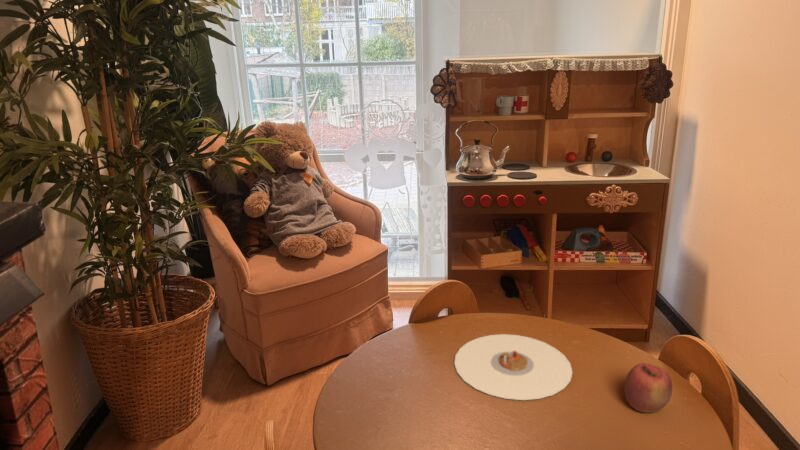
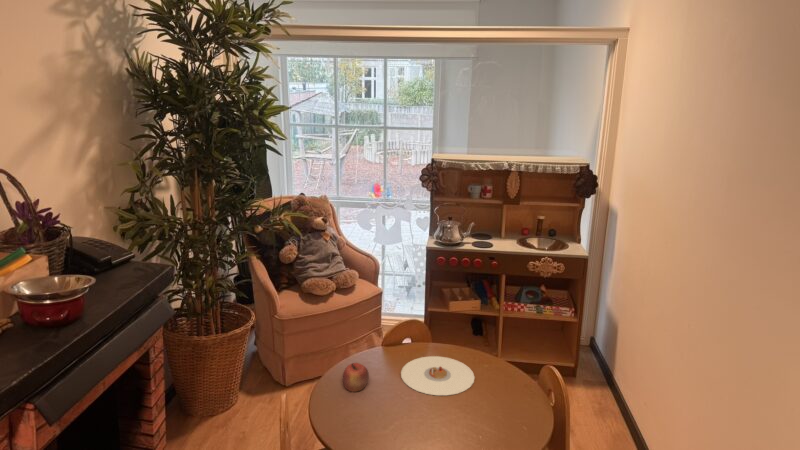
apple: present [625,363,672,413] -> present [343,363,369,392]

